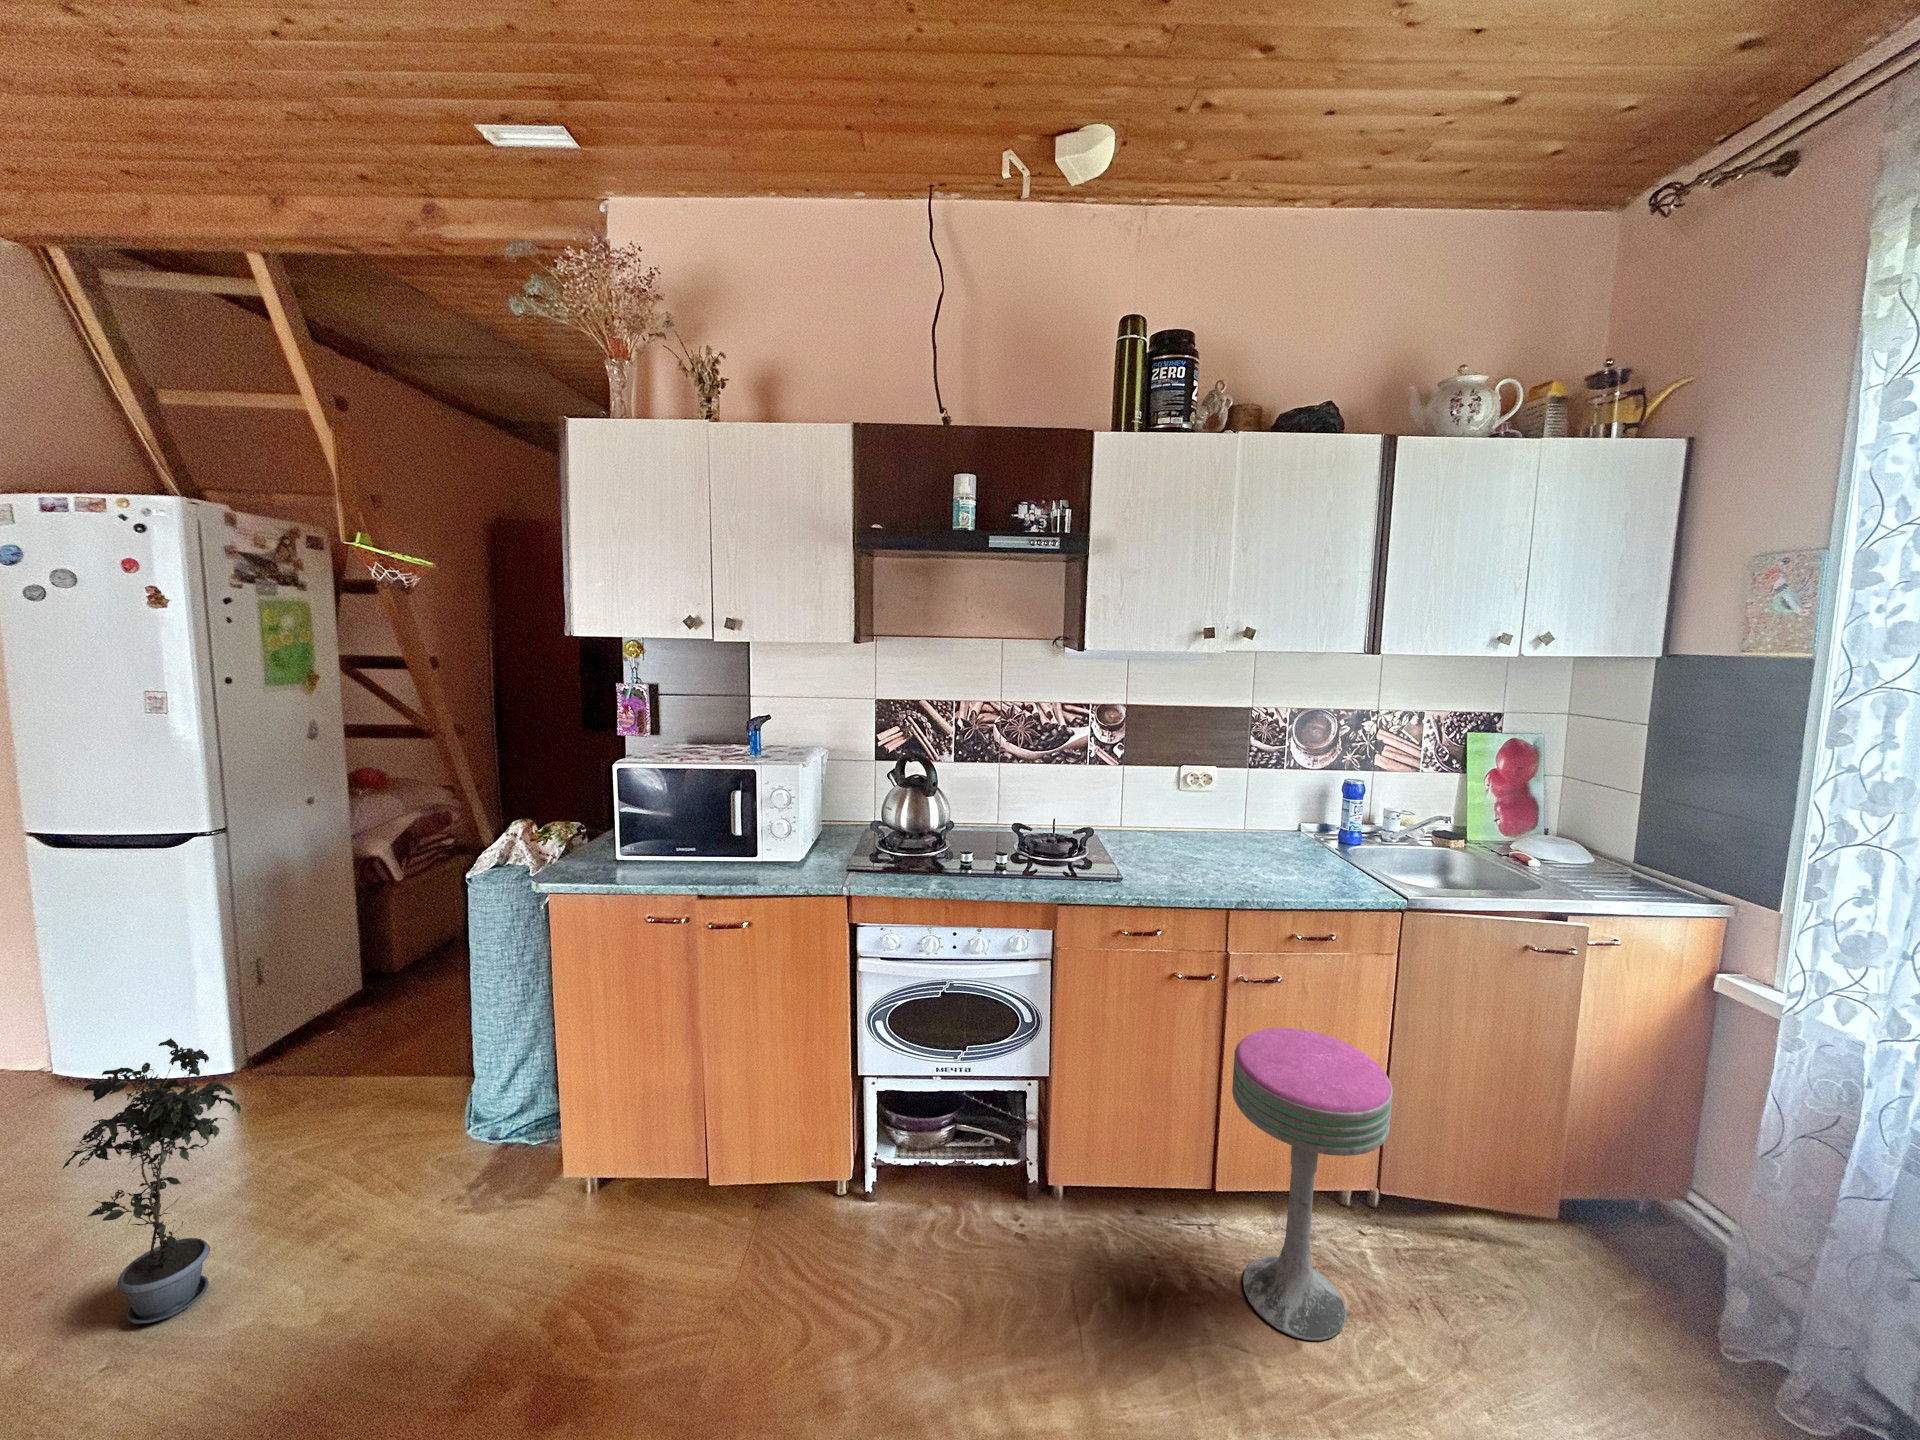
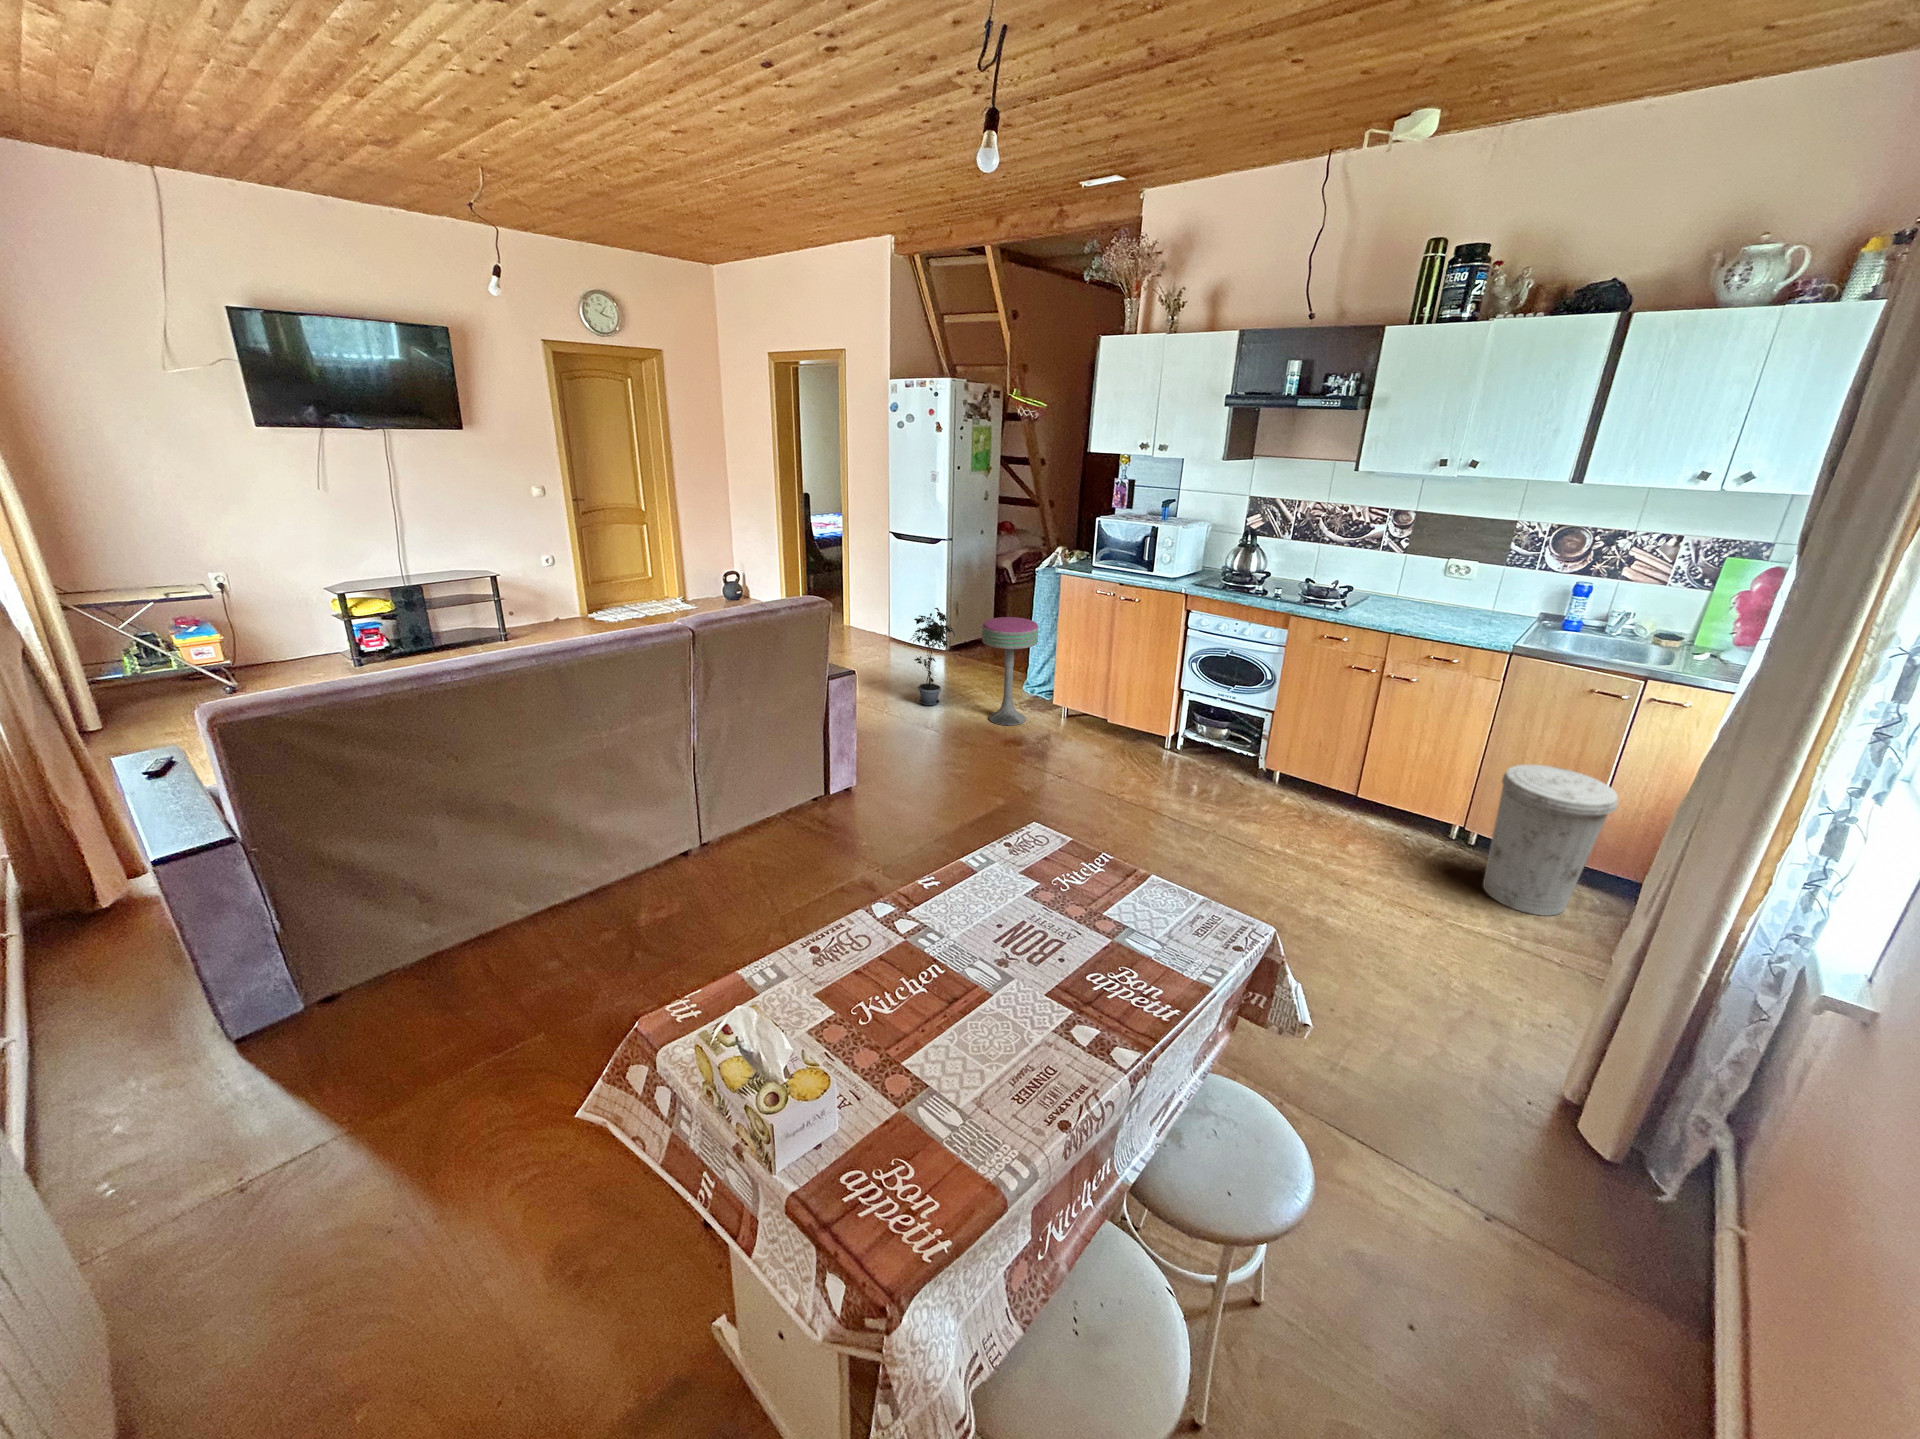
bar stool: present [1232,1028,1393,1340] -> present [982,617,1039,725]
trash can: none [1466,1066,1658,1351] -> present [1483,764,1618,916]

